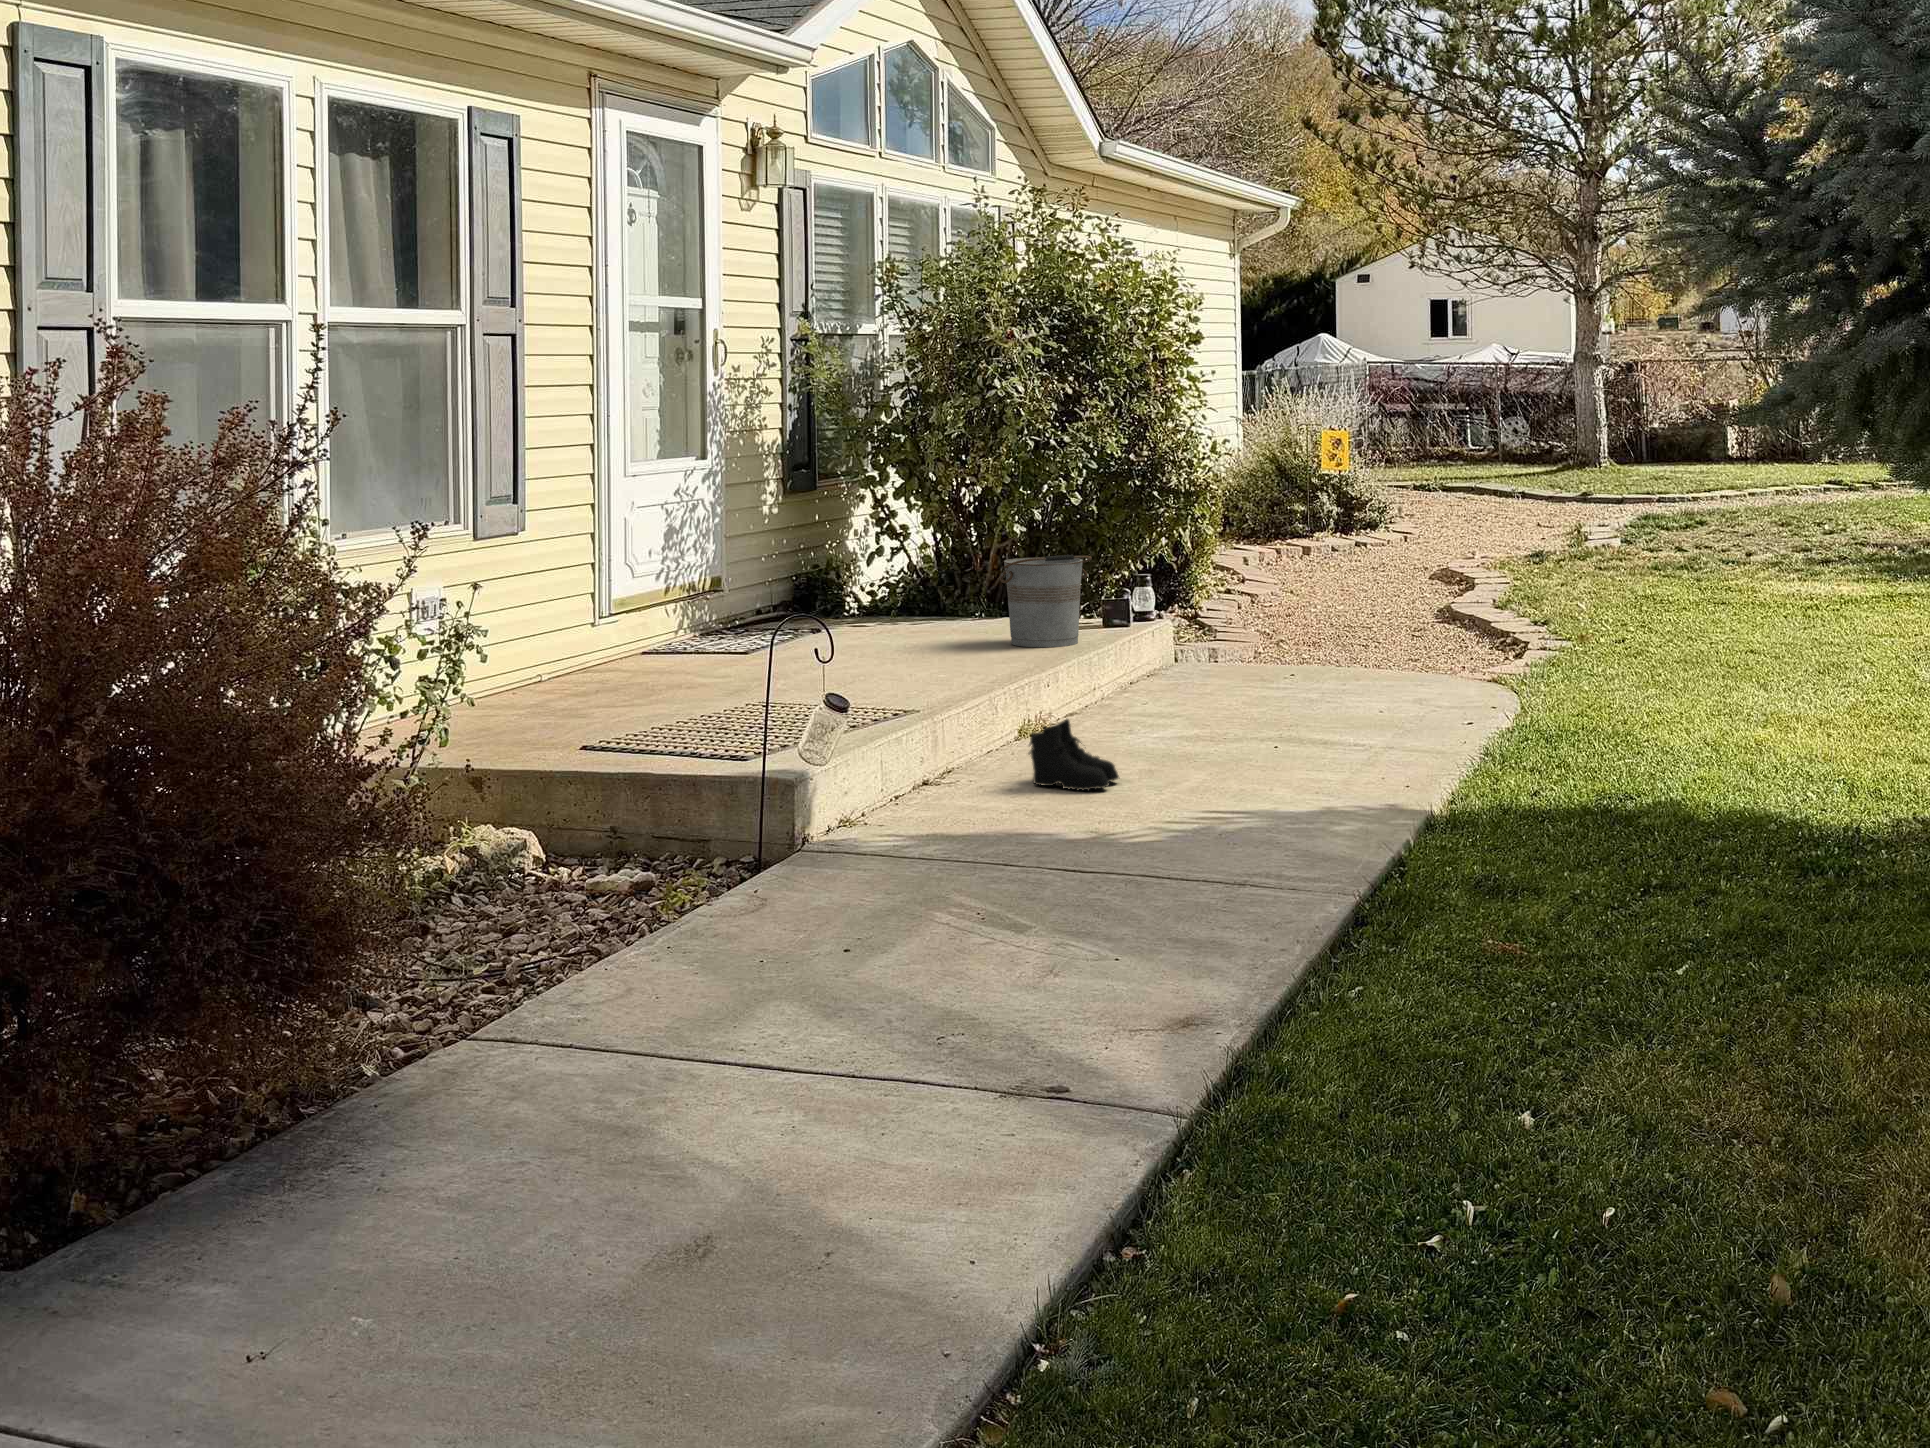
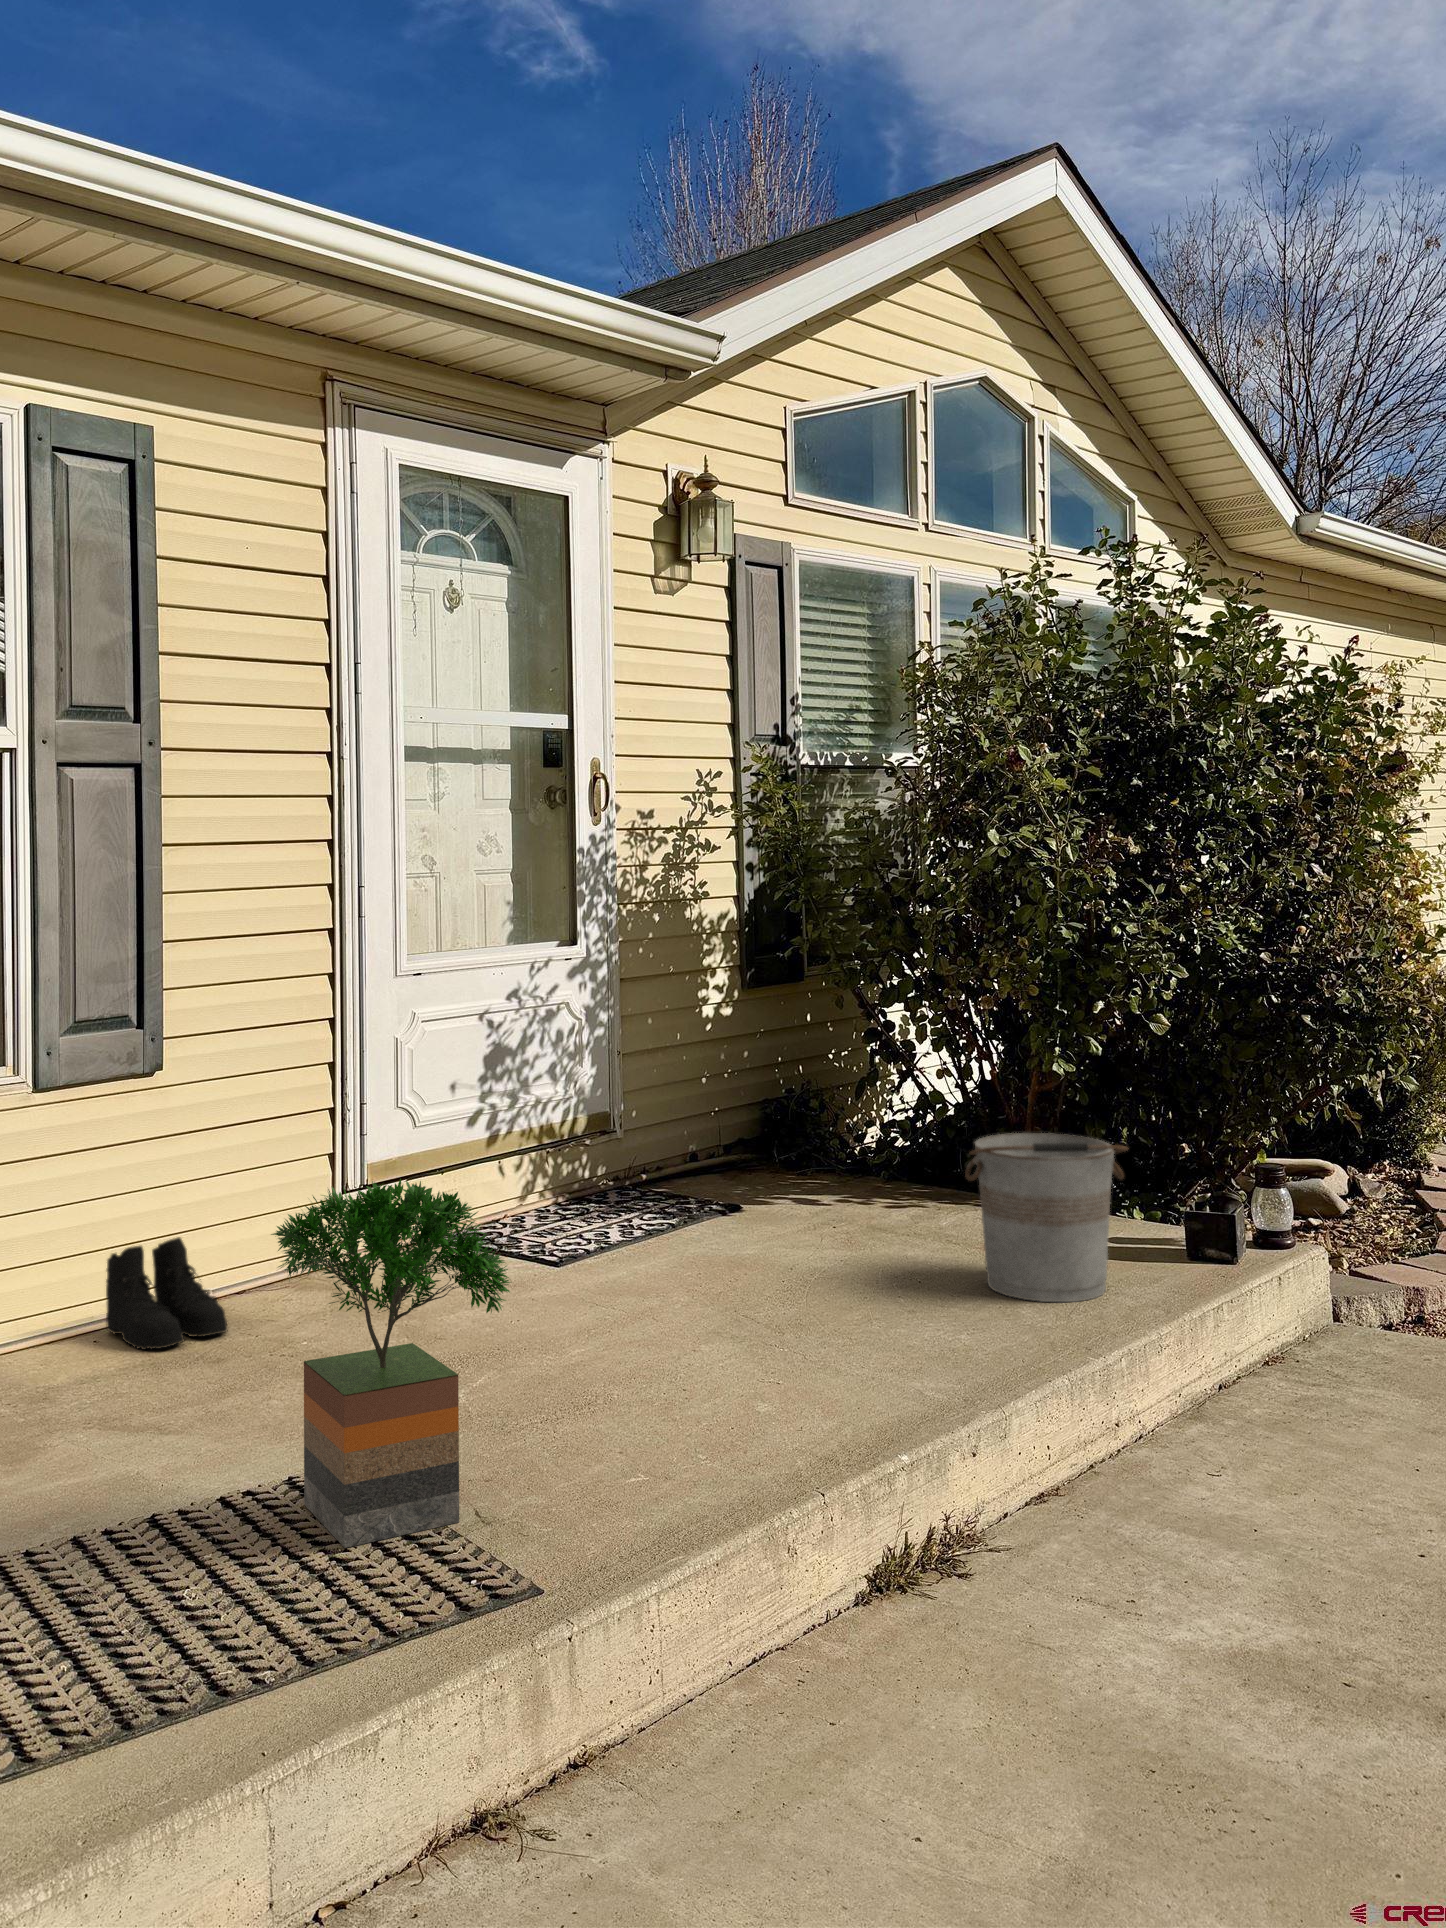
potted tree: none [756,554,887,726] -> present [271,1179,511,1548]
boots: present [1029,719,1119,791] -> present [106,1237,227,1350]

